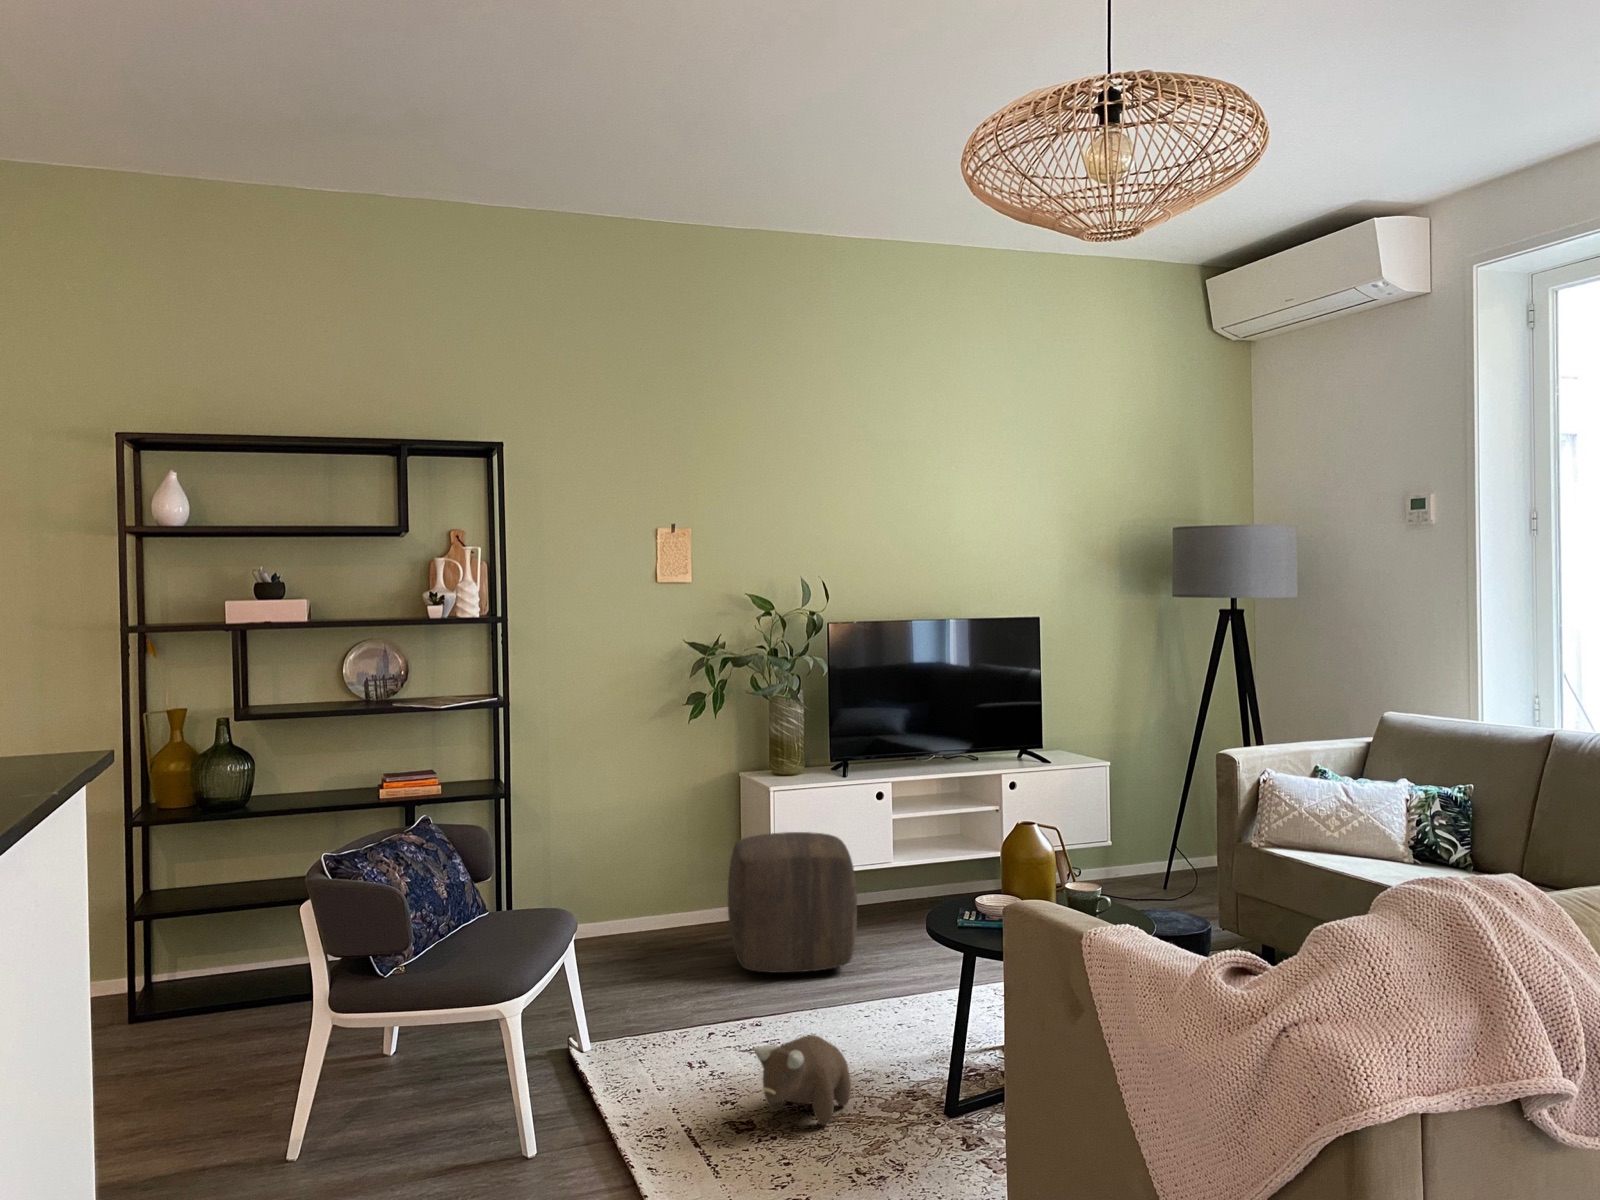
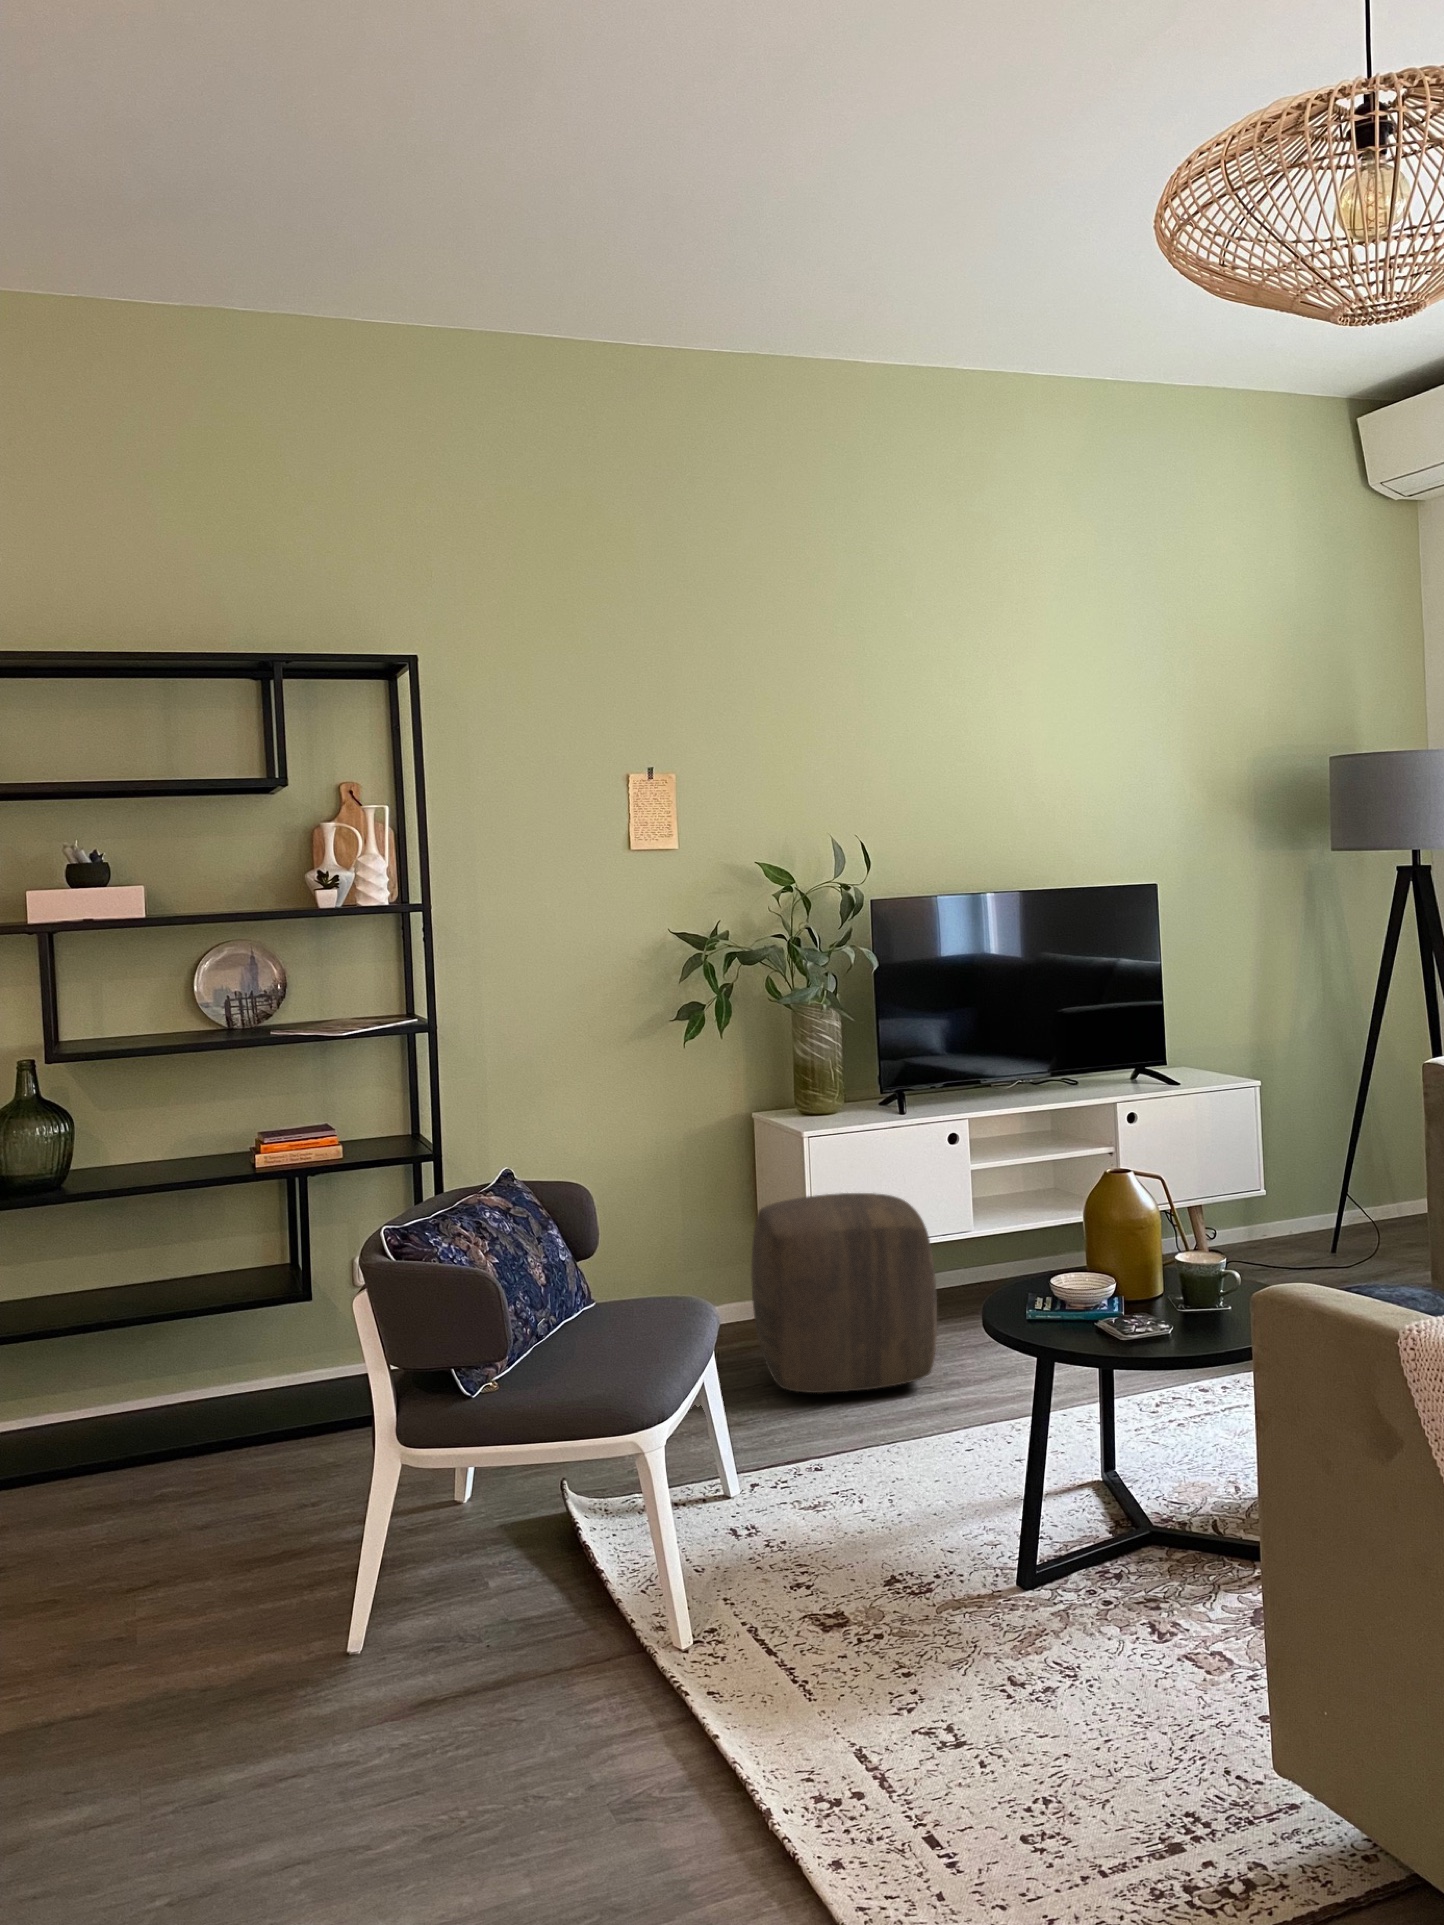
plush toy: present [754,1035,851,1125] -> none [845,1485,978,1614]

